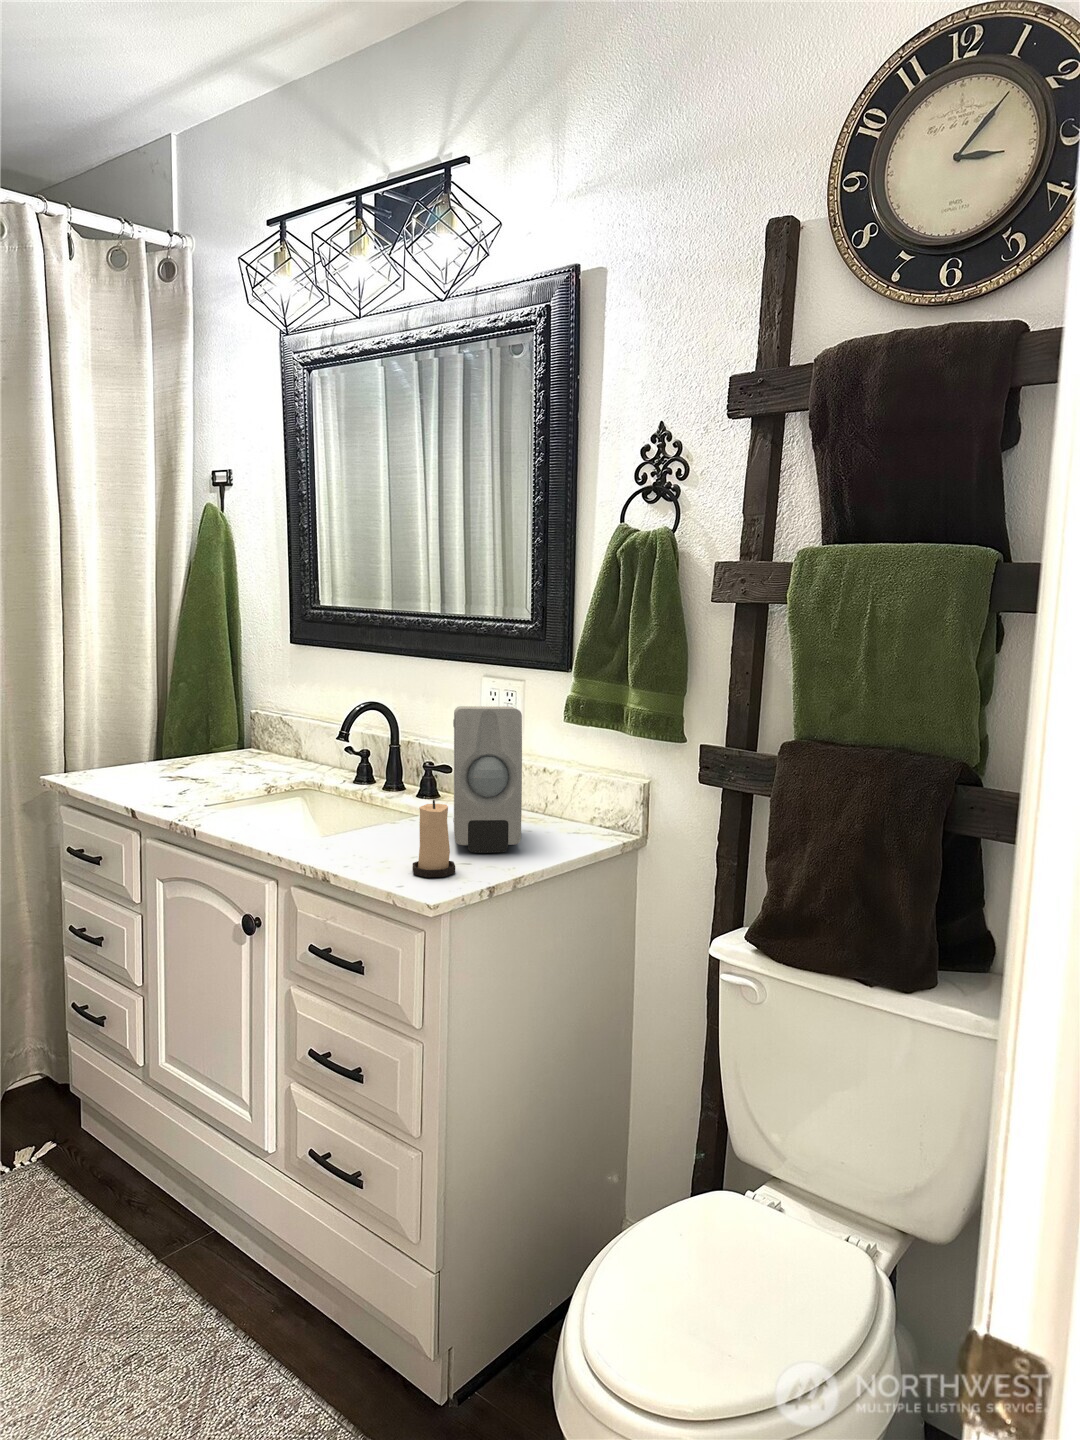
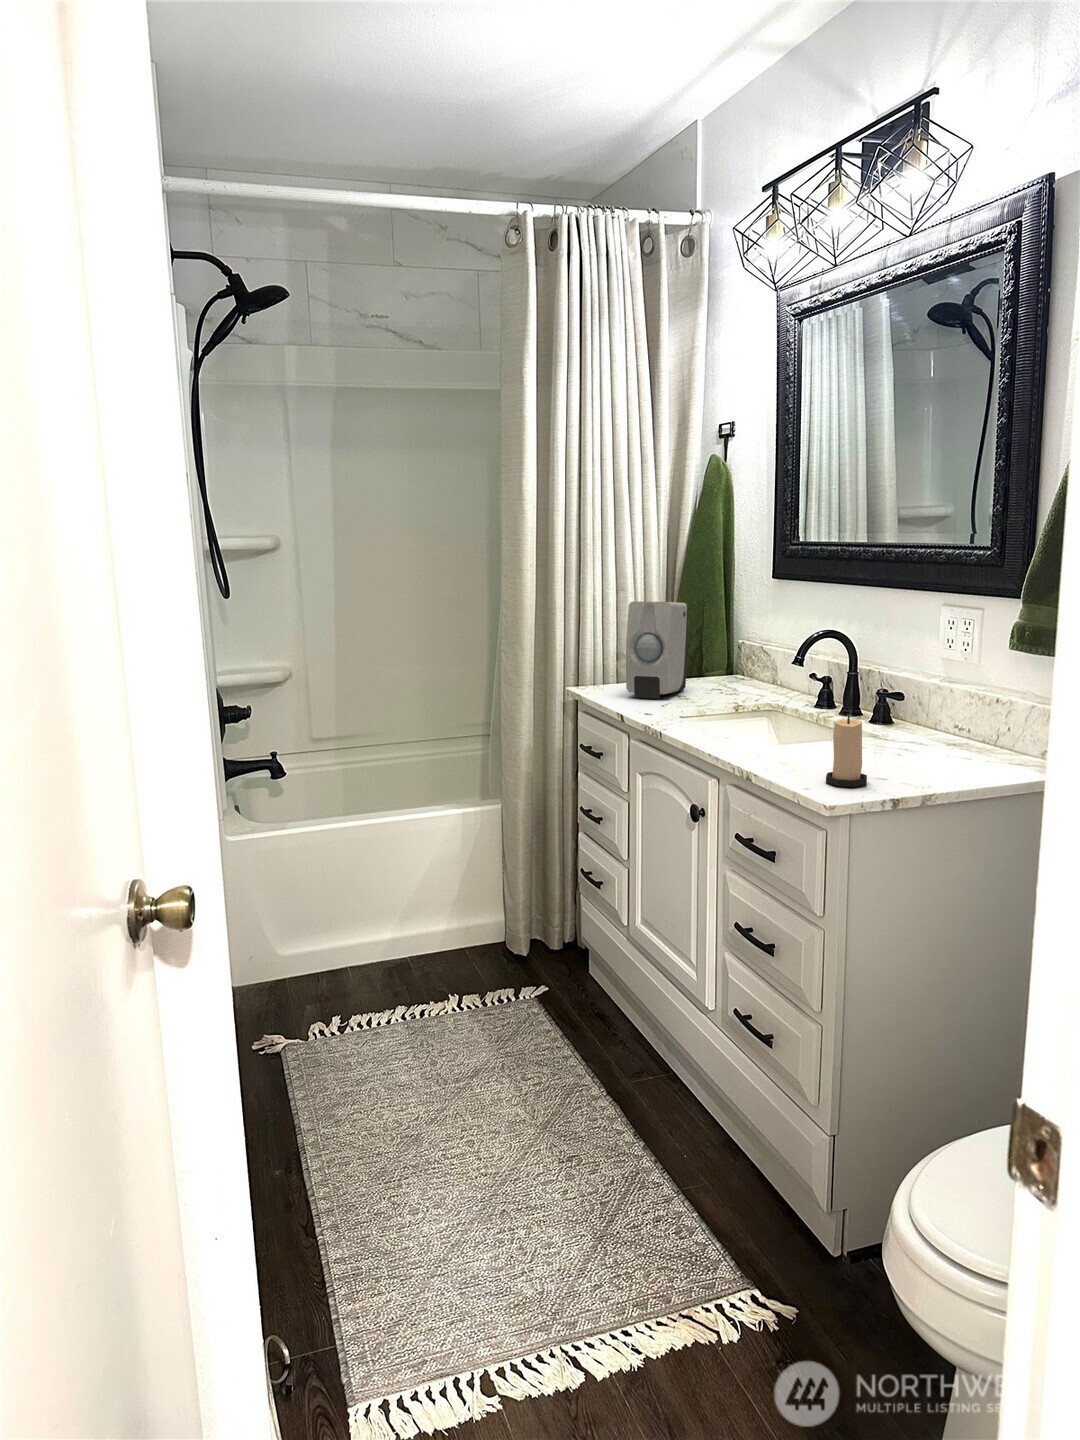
soap dispenser: present [453,706,522,853] -> present [626,601,688,699]

